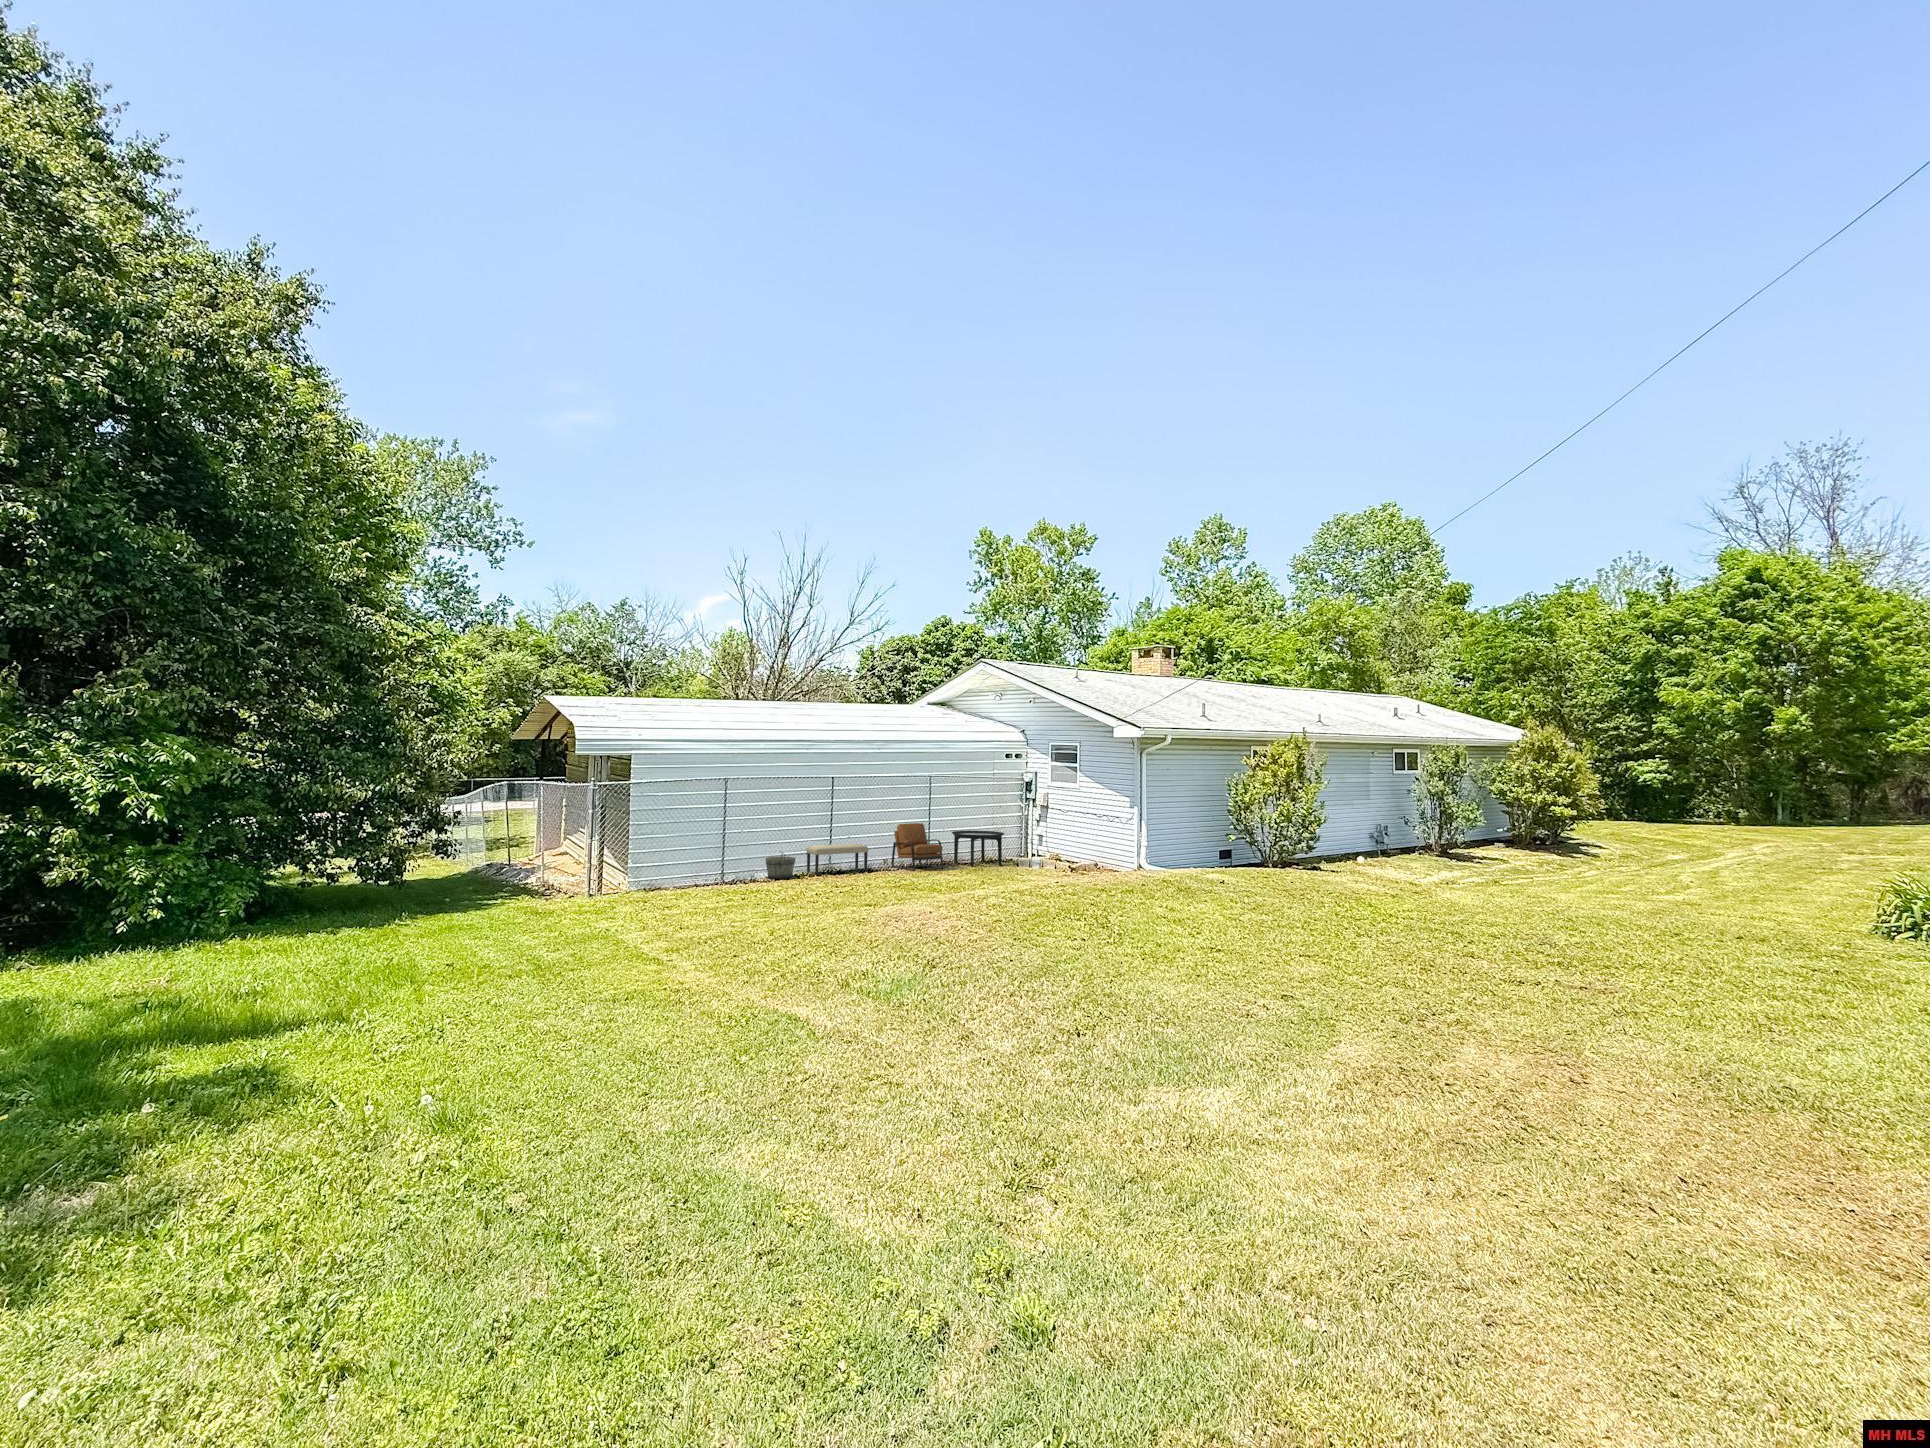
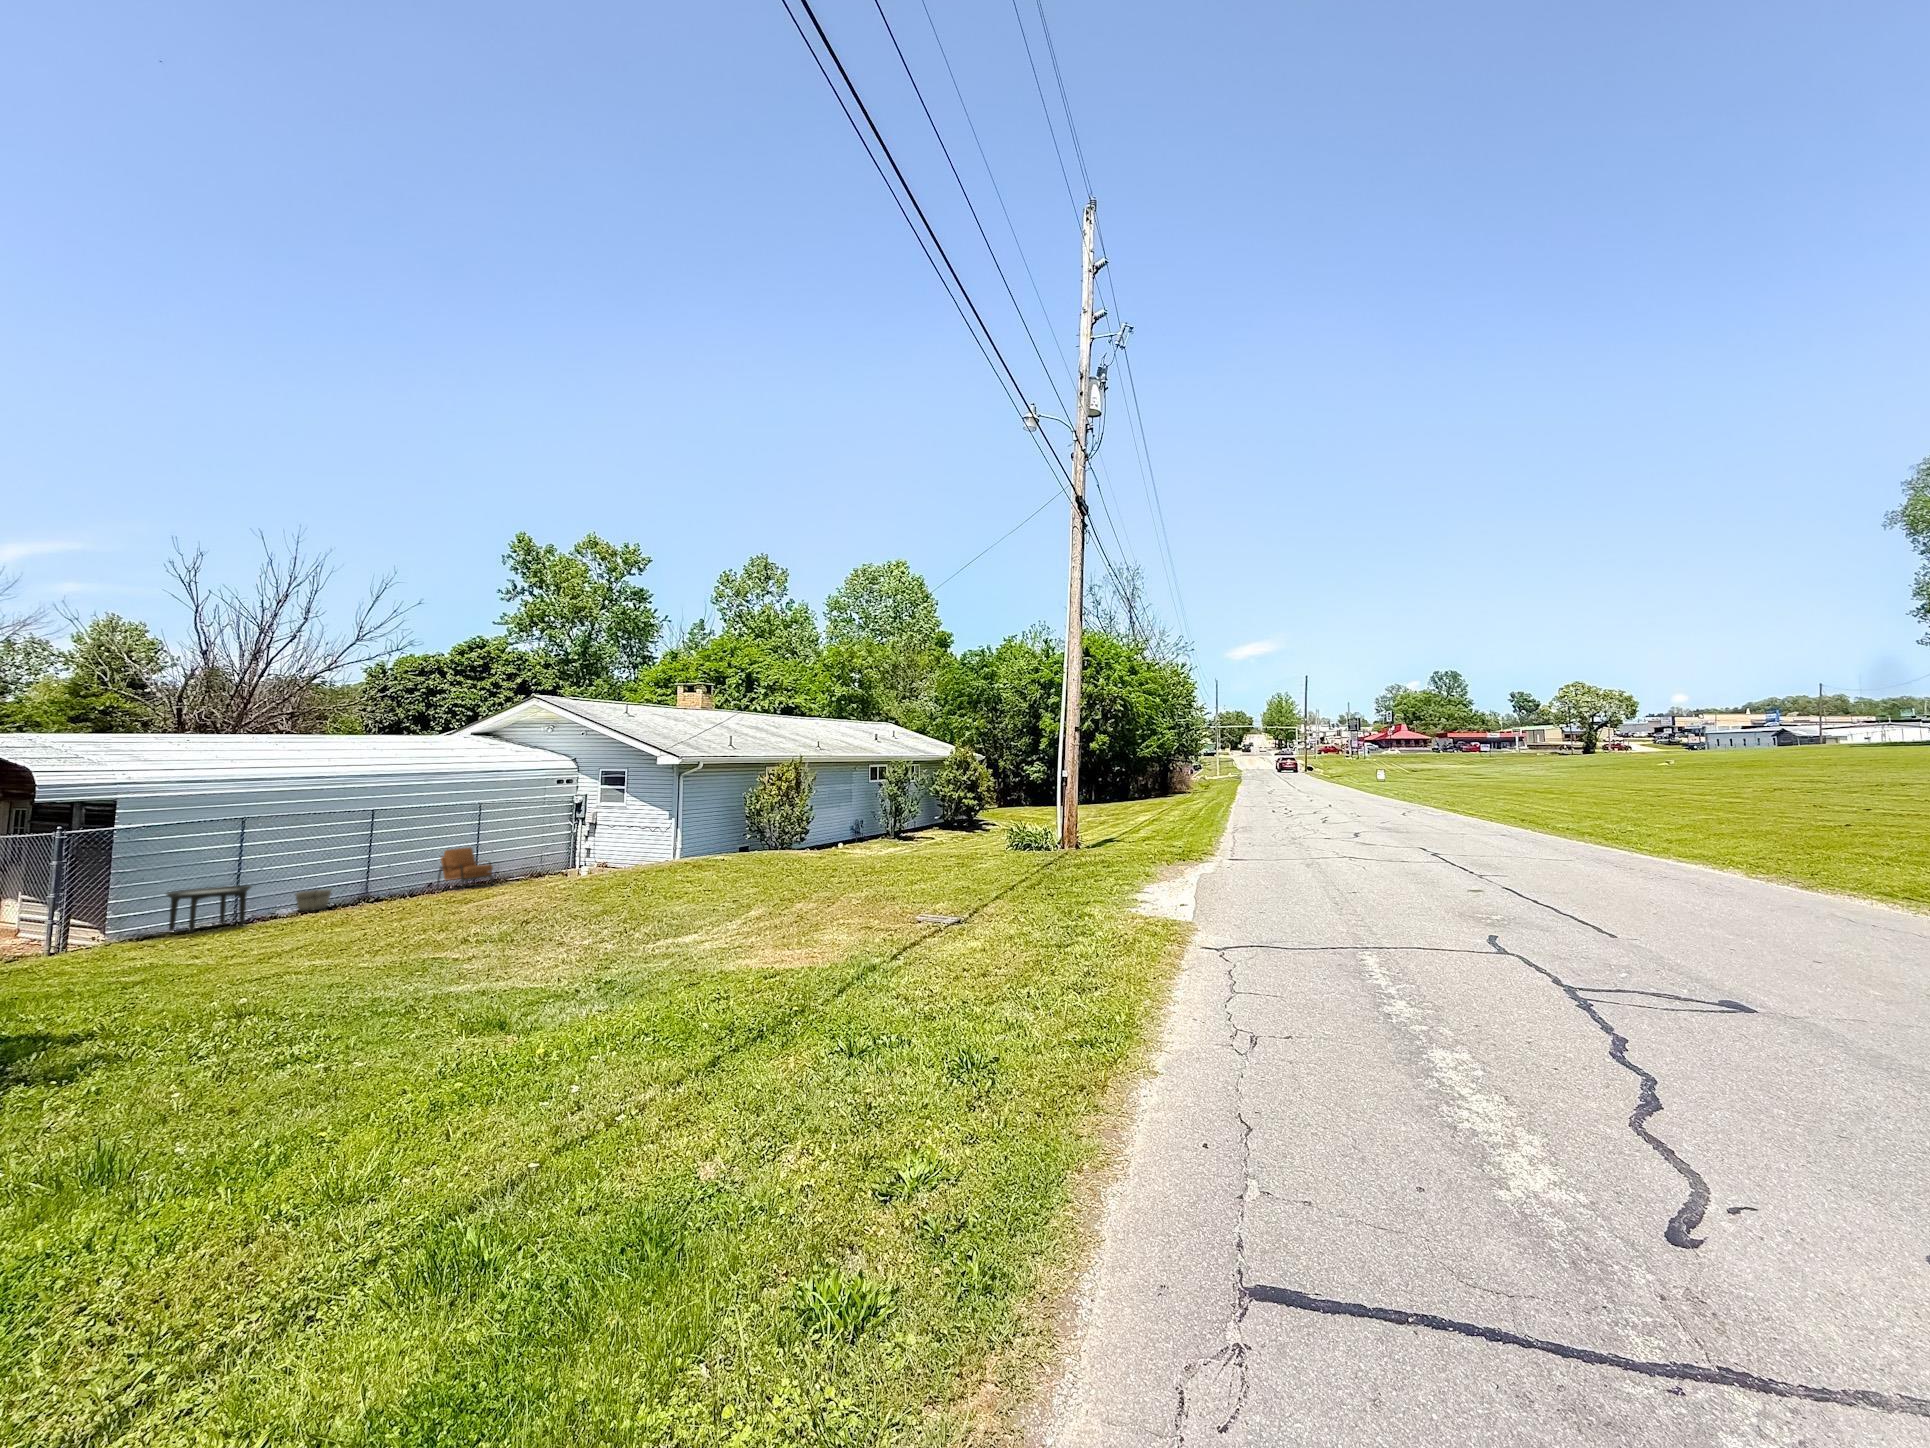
round table: present [952,831,1004,867] -> present [166,885,251,933]
bench: present [806,844,868,874] -> none [342,871,414,903]

